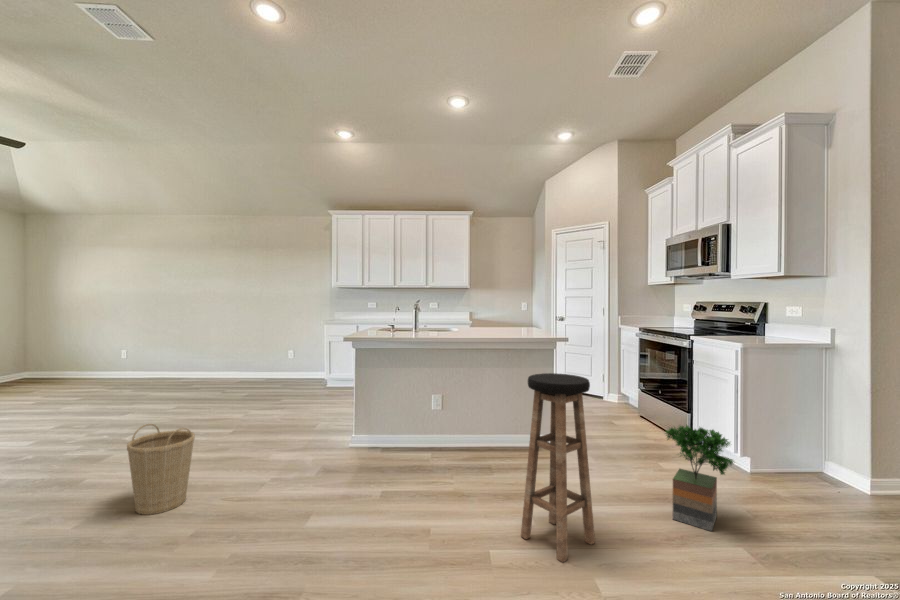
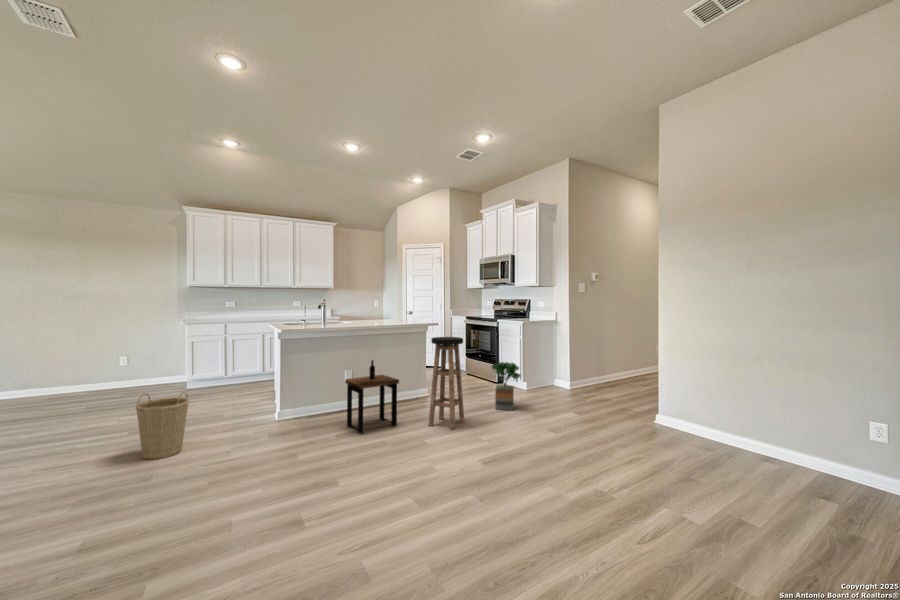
side table: none [395,404,471,531] -> present [345,360,399,434]

